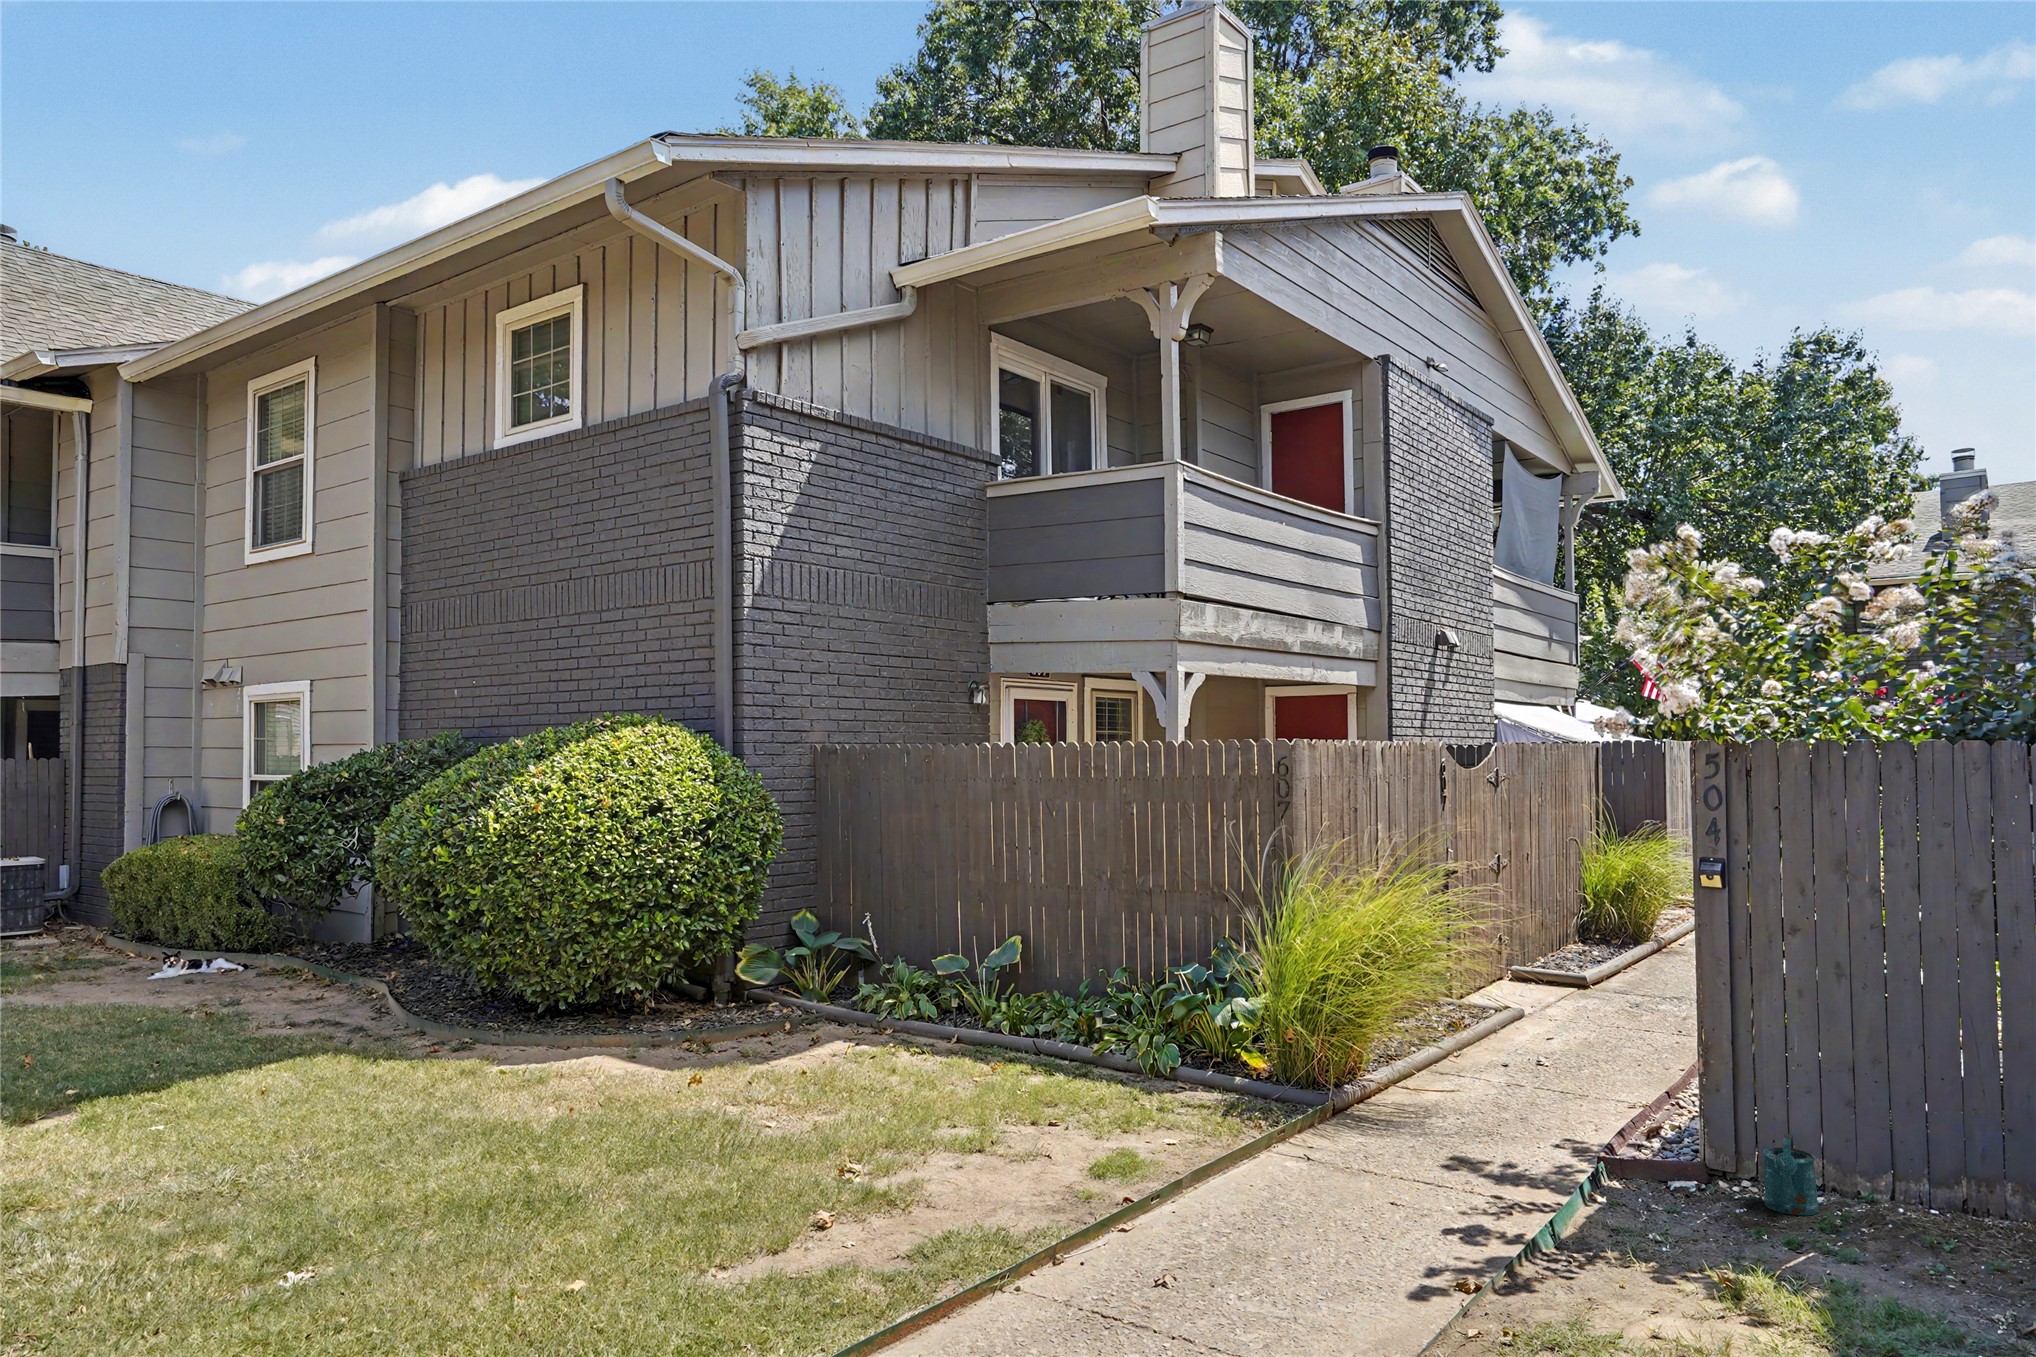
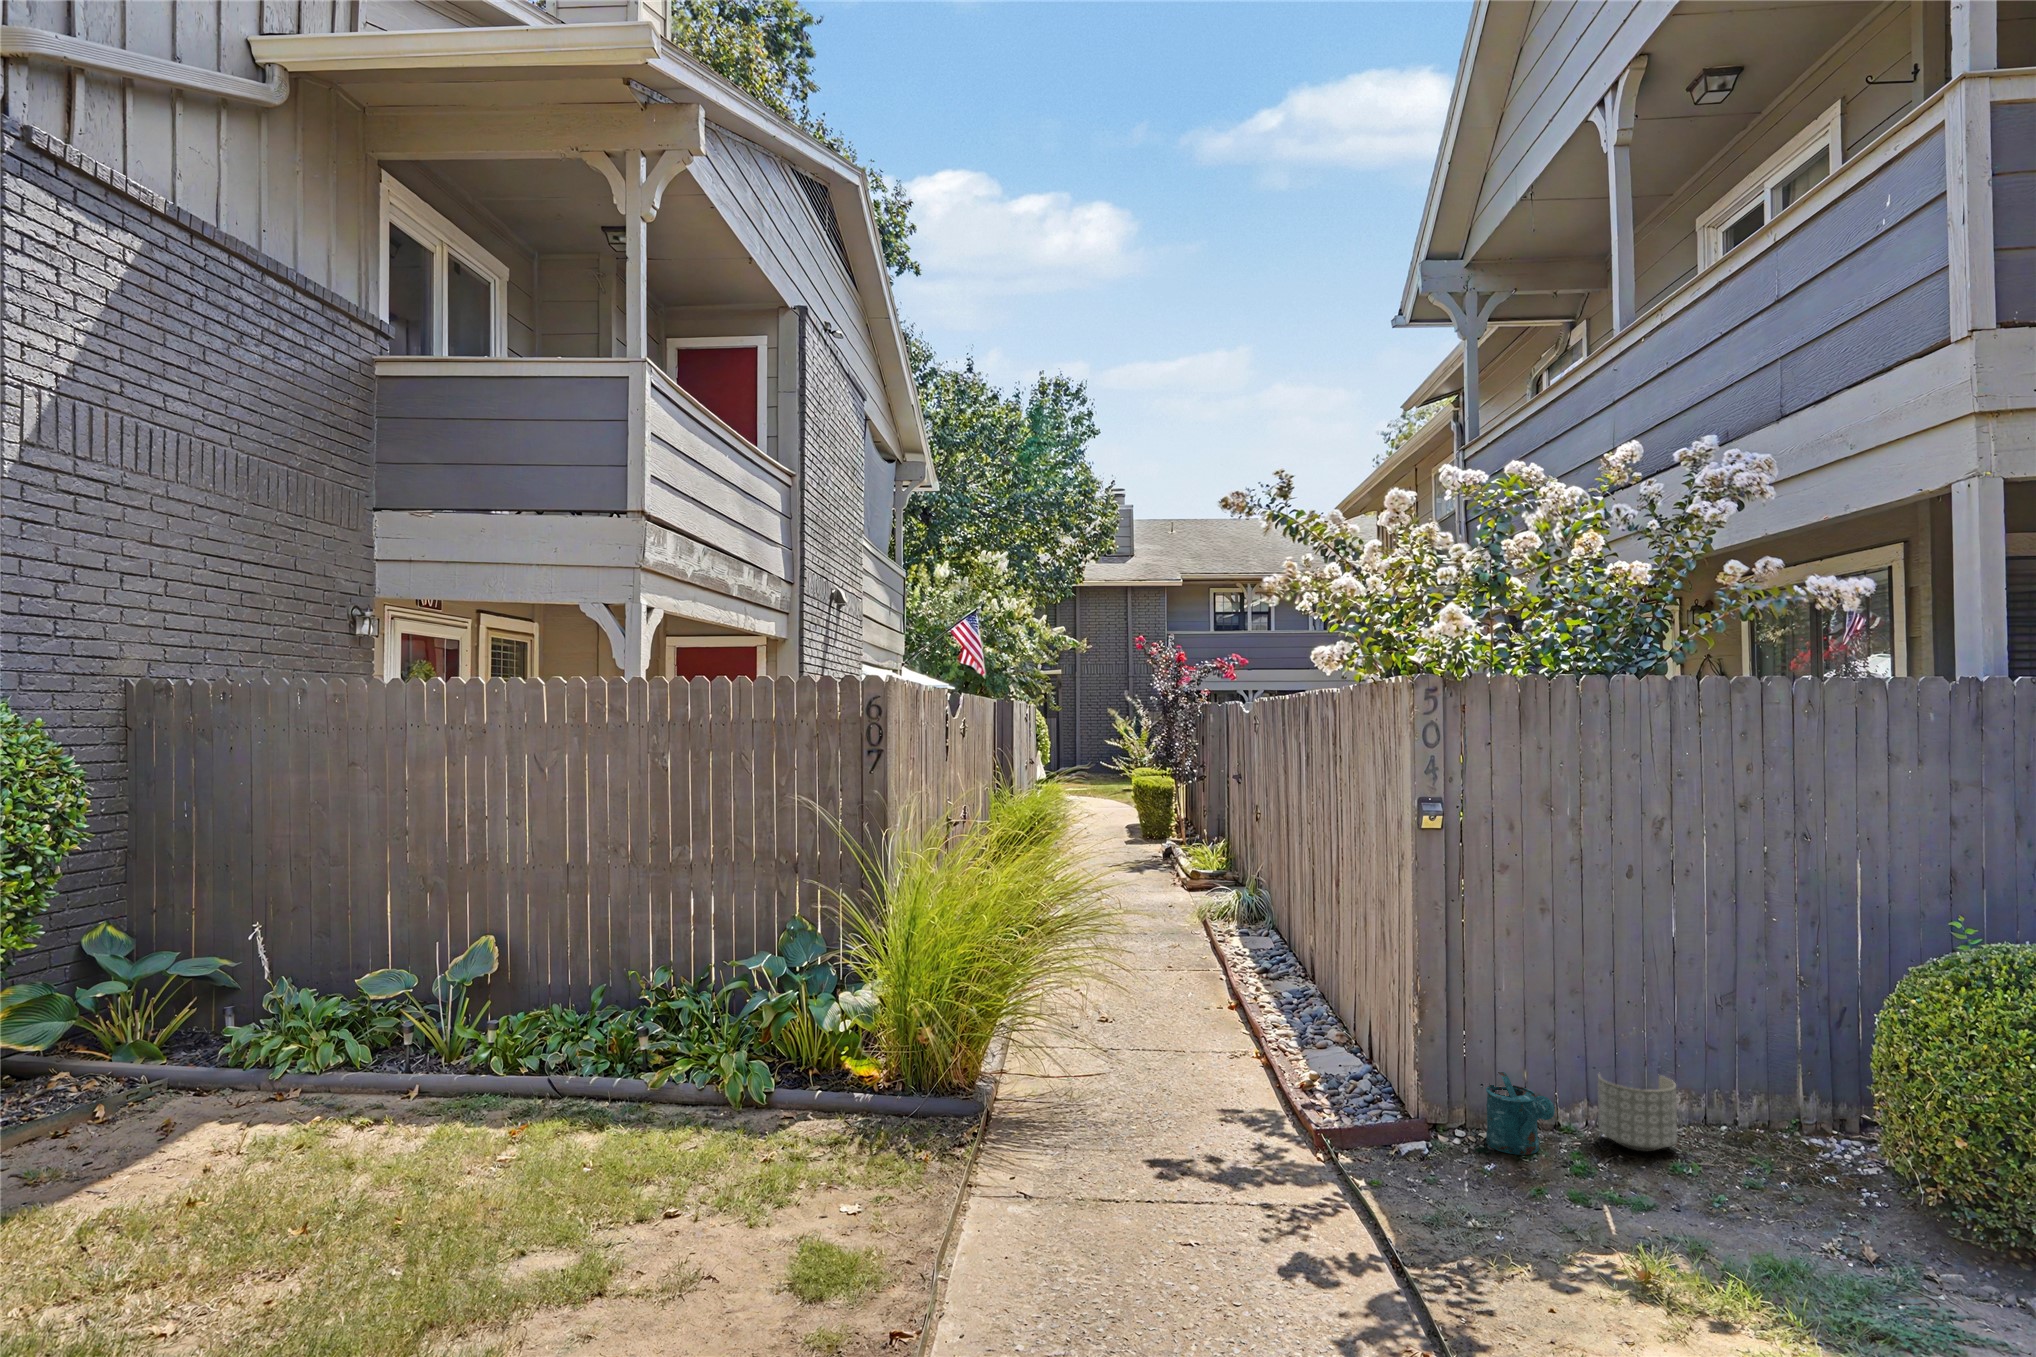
planter: none [1894,1152,1982,1237] -> present [1598,1075,1677,1151]

